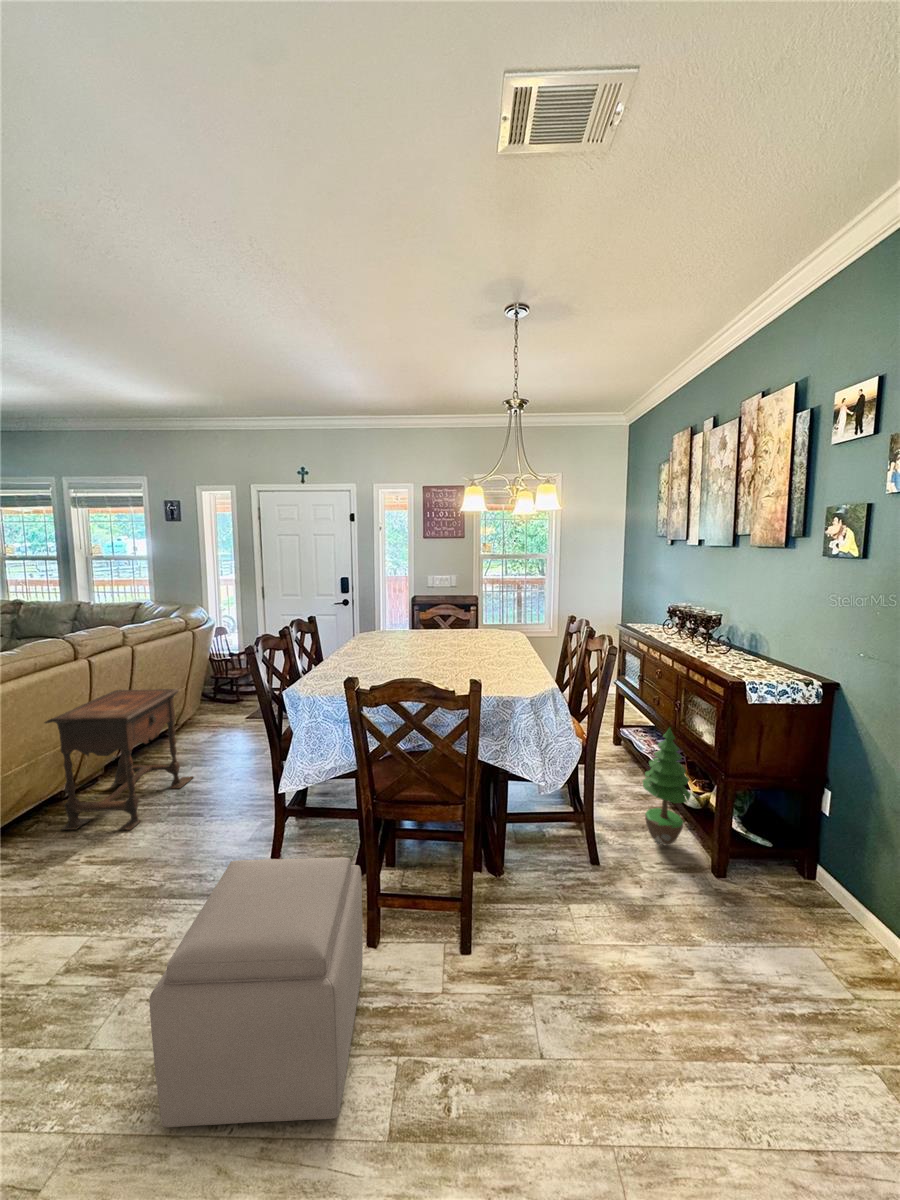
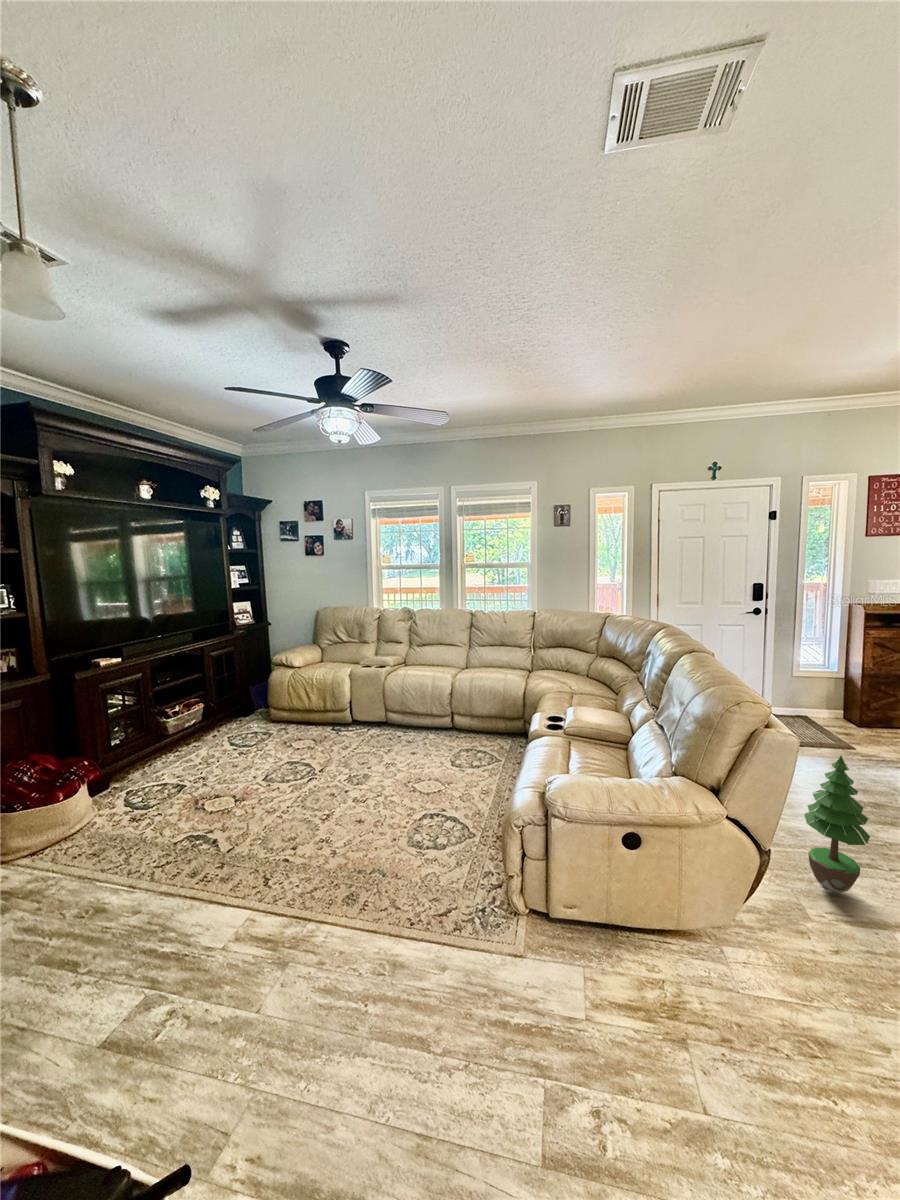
side table: present [44,689,193,830] -> none [210,688,327,816]
ottoman: present [149,857,363,1127] -> none [319,857,500,1130]

